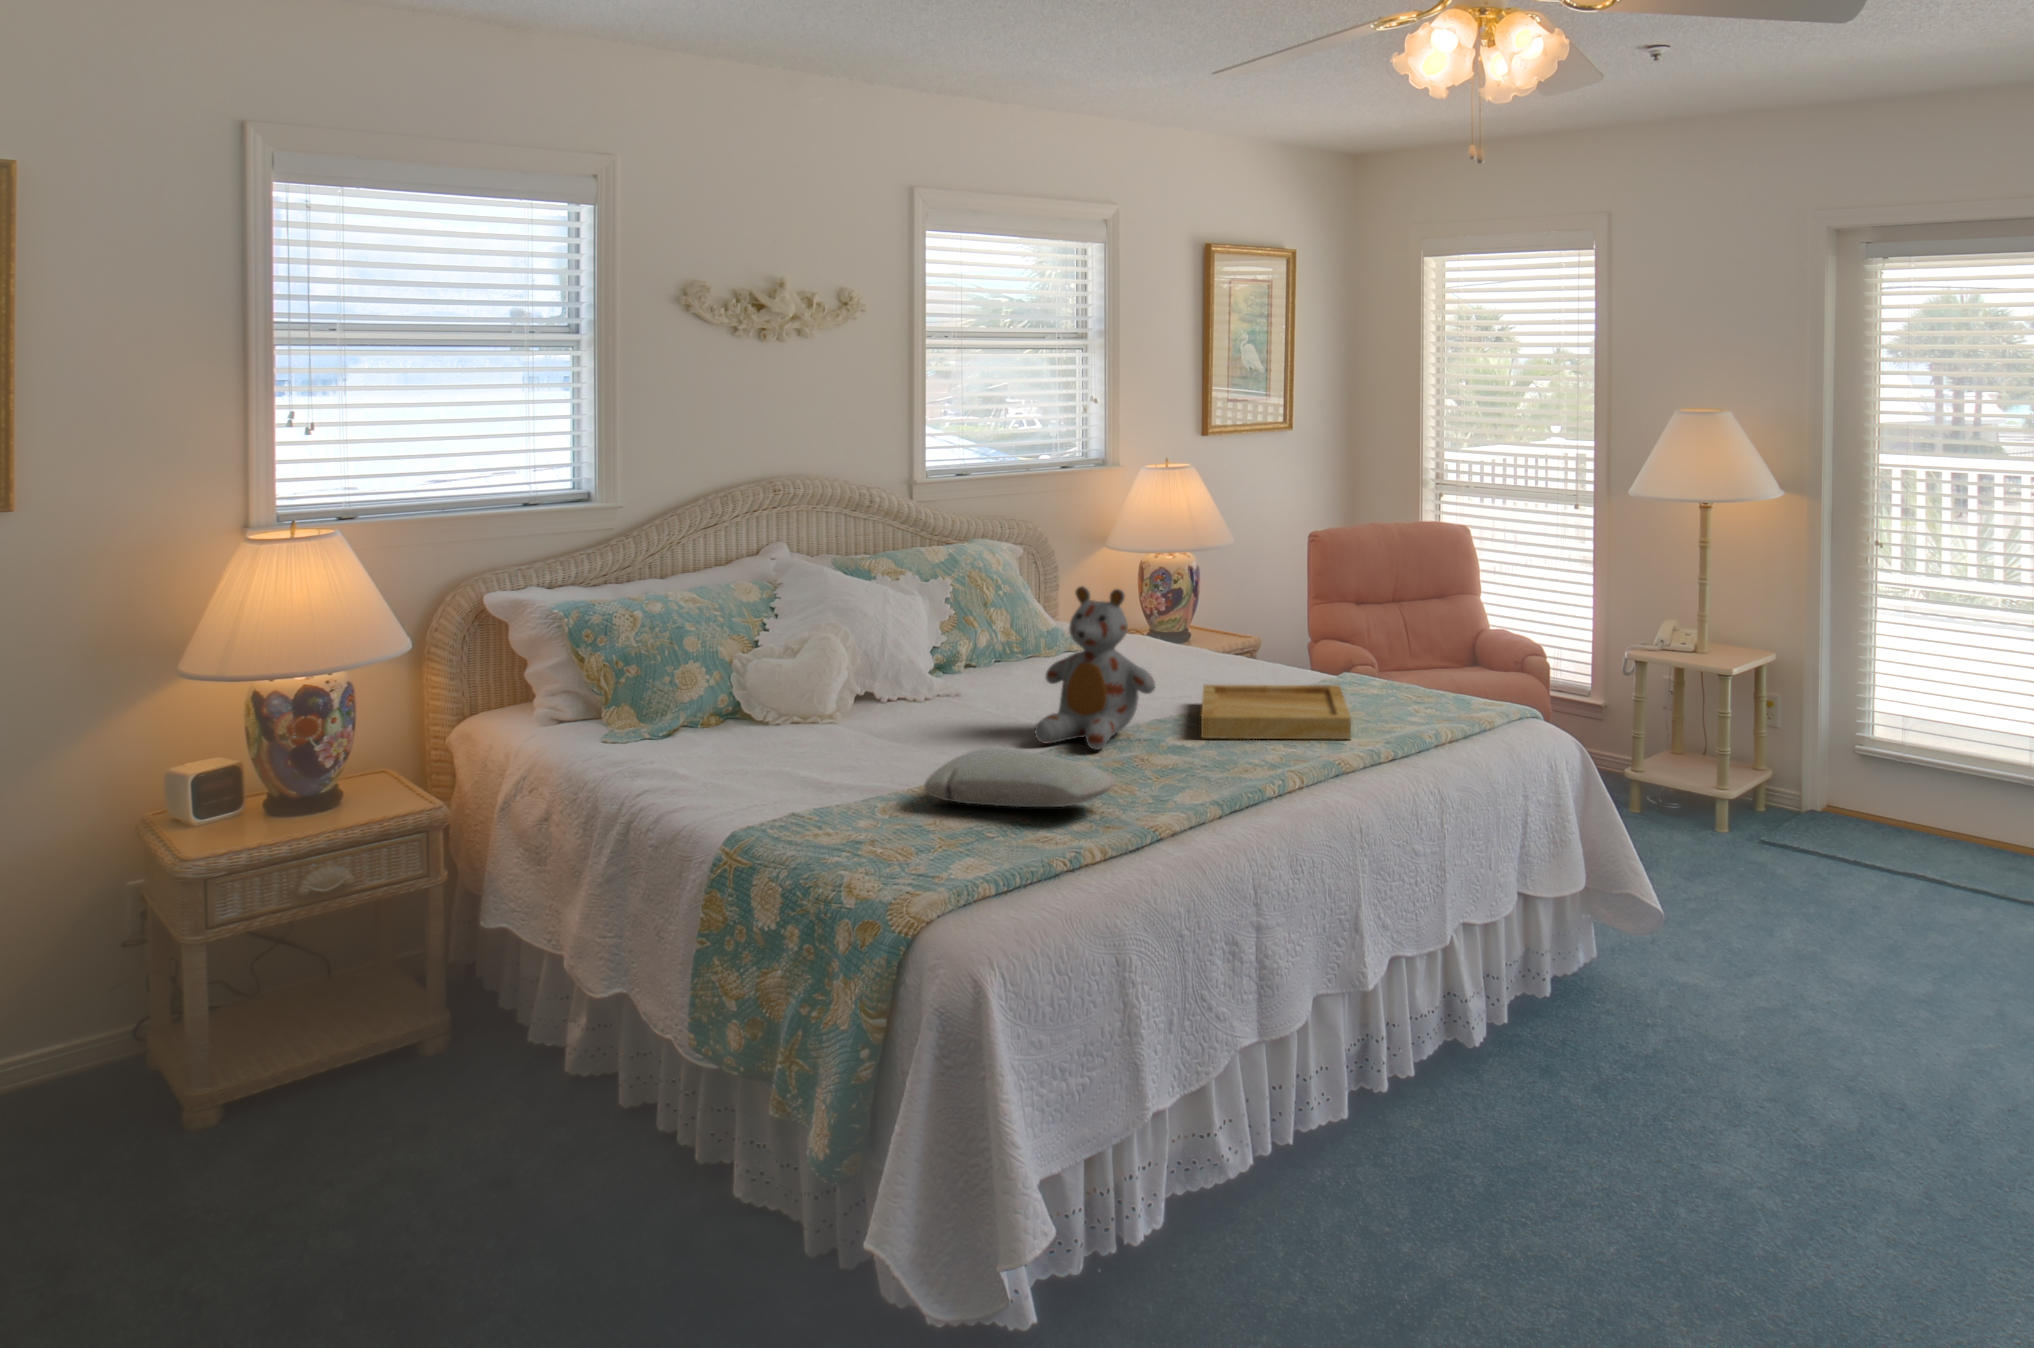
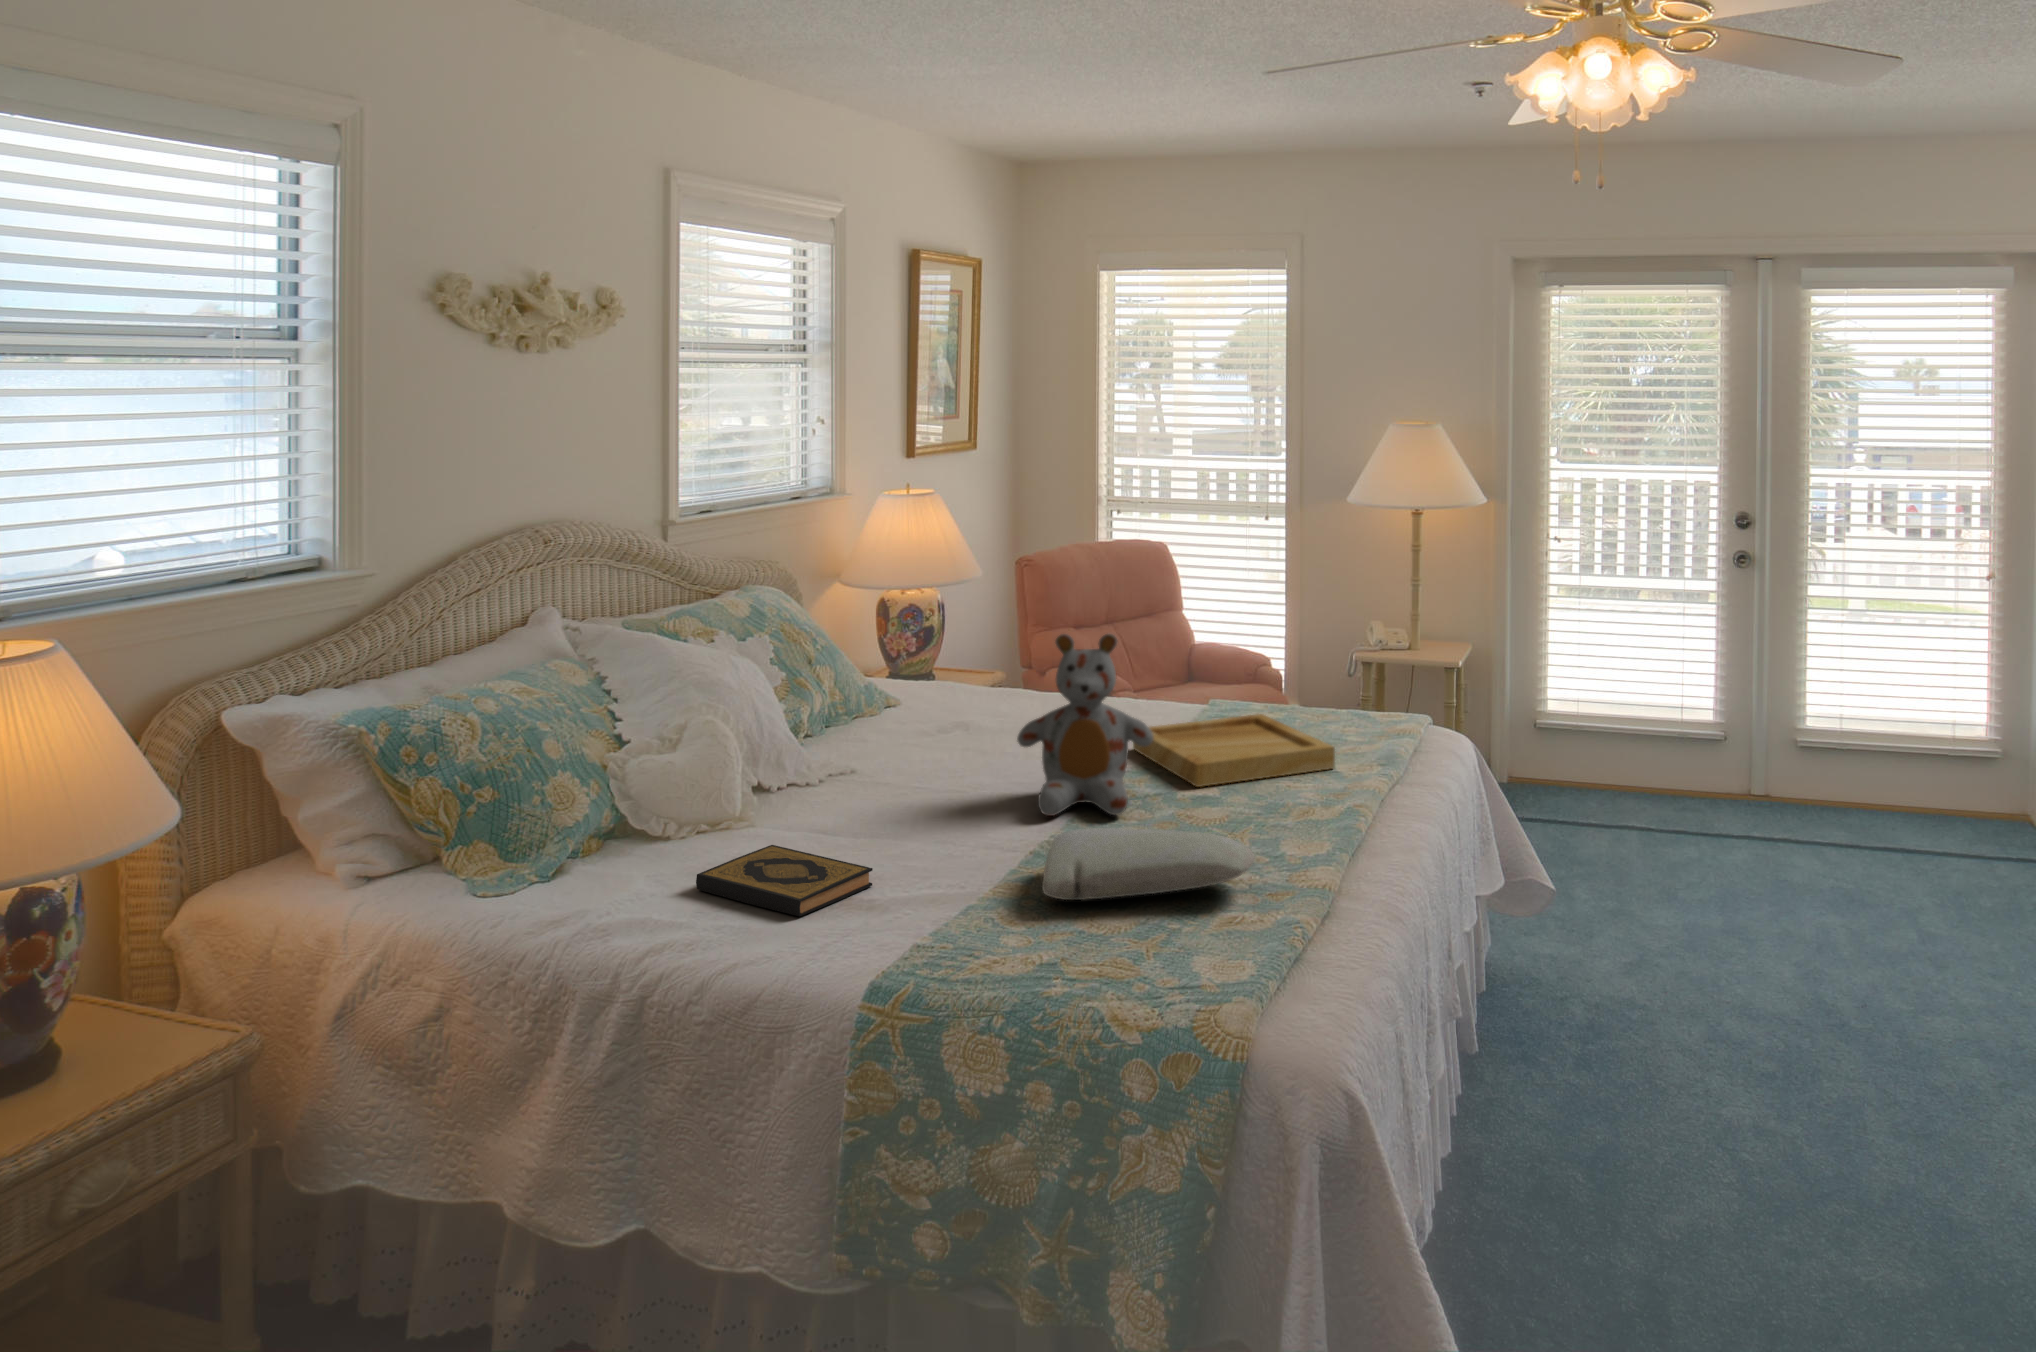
hardback book: none [729,733,842,783] -> present [696,845,873,916]

